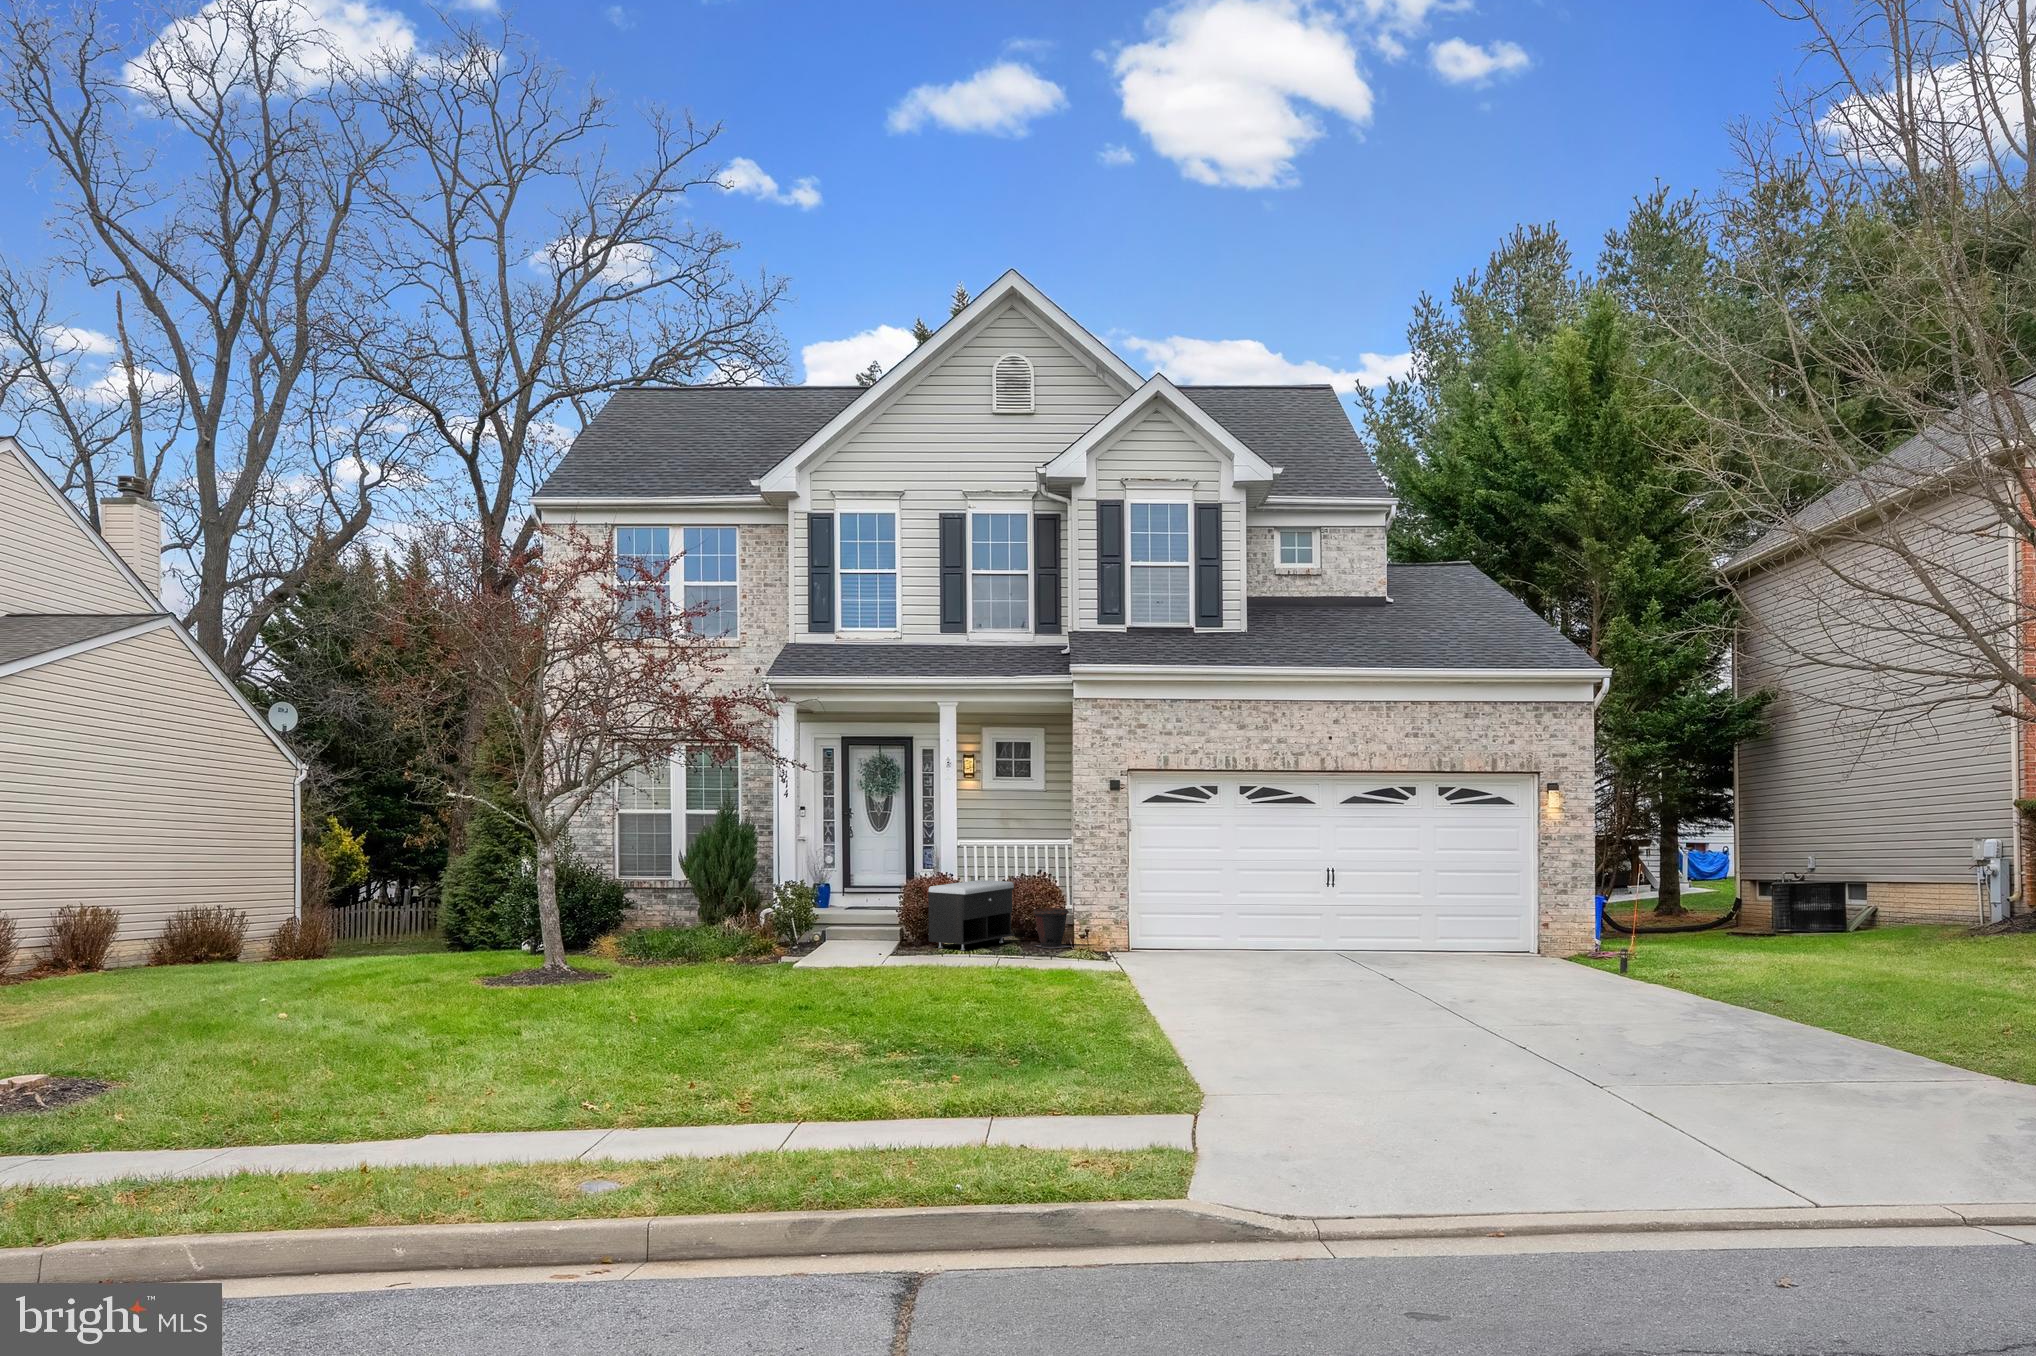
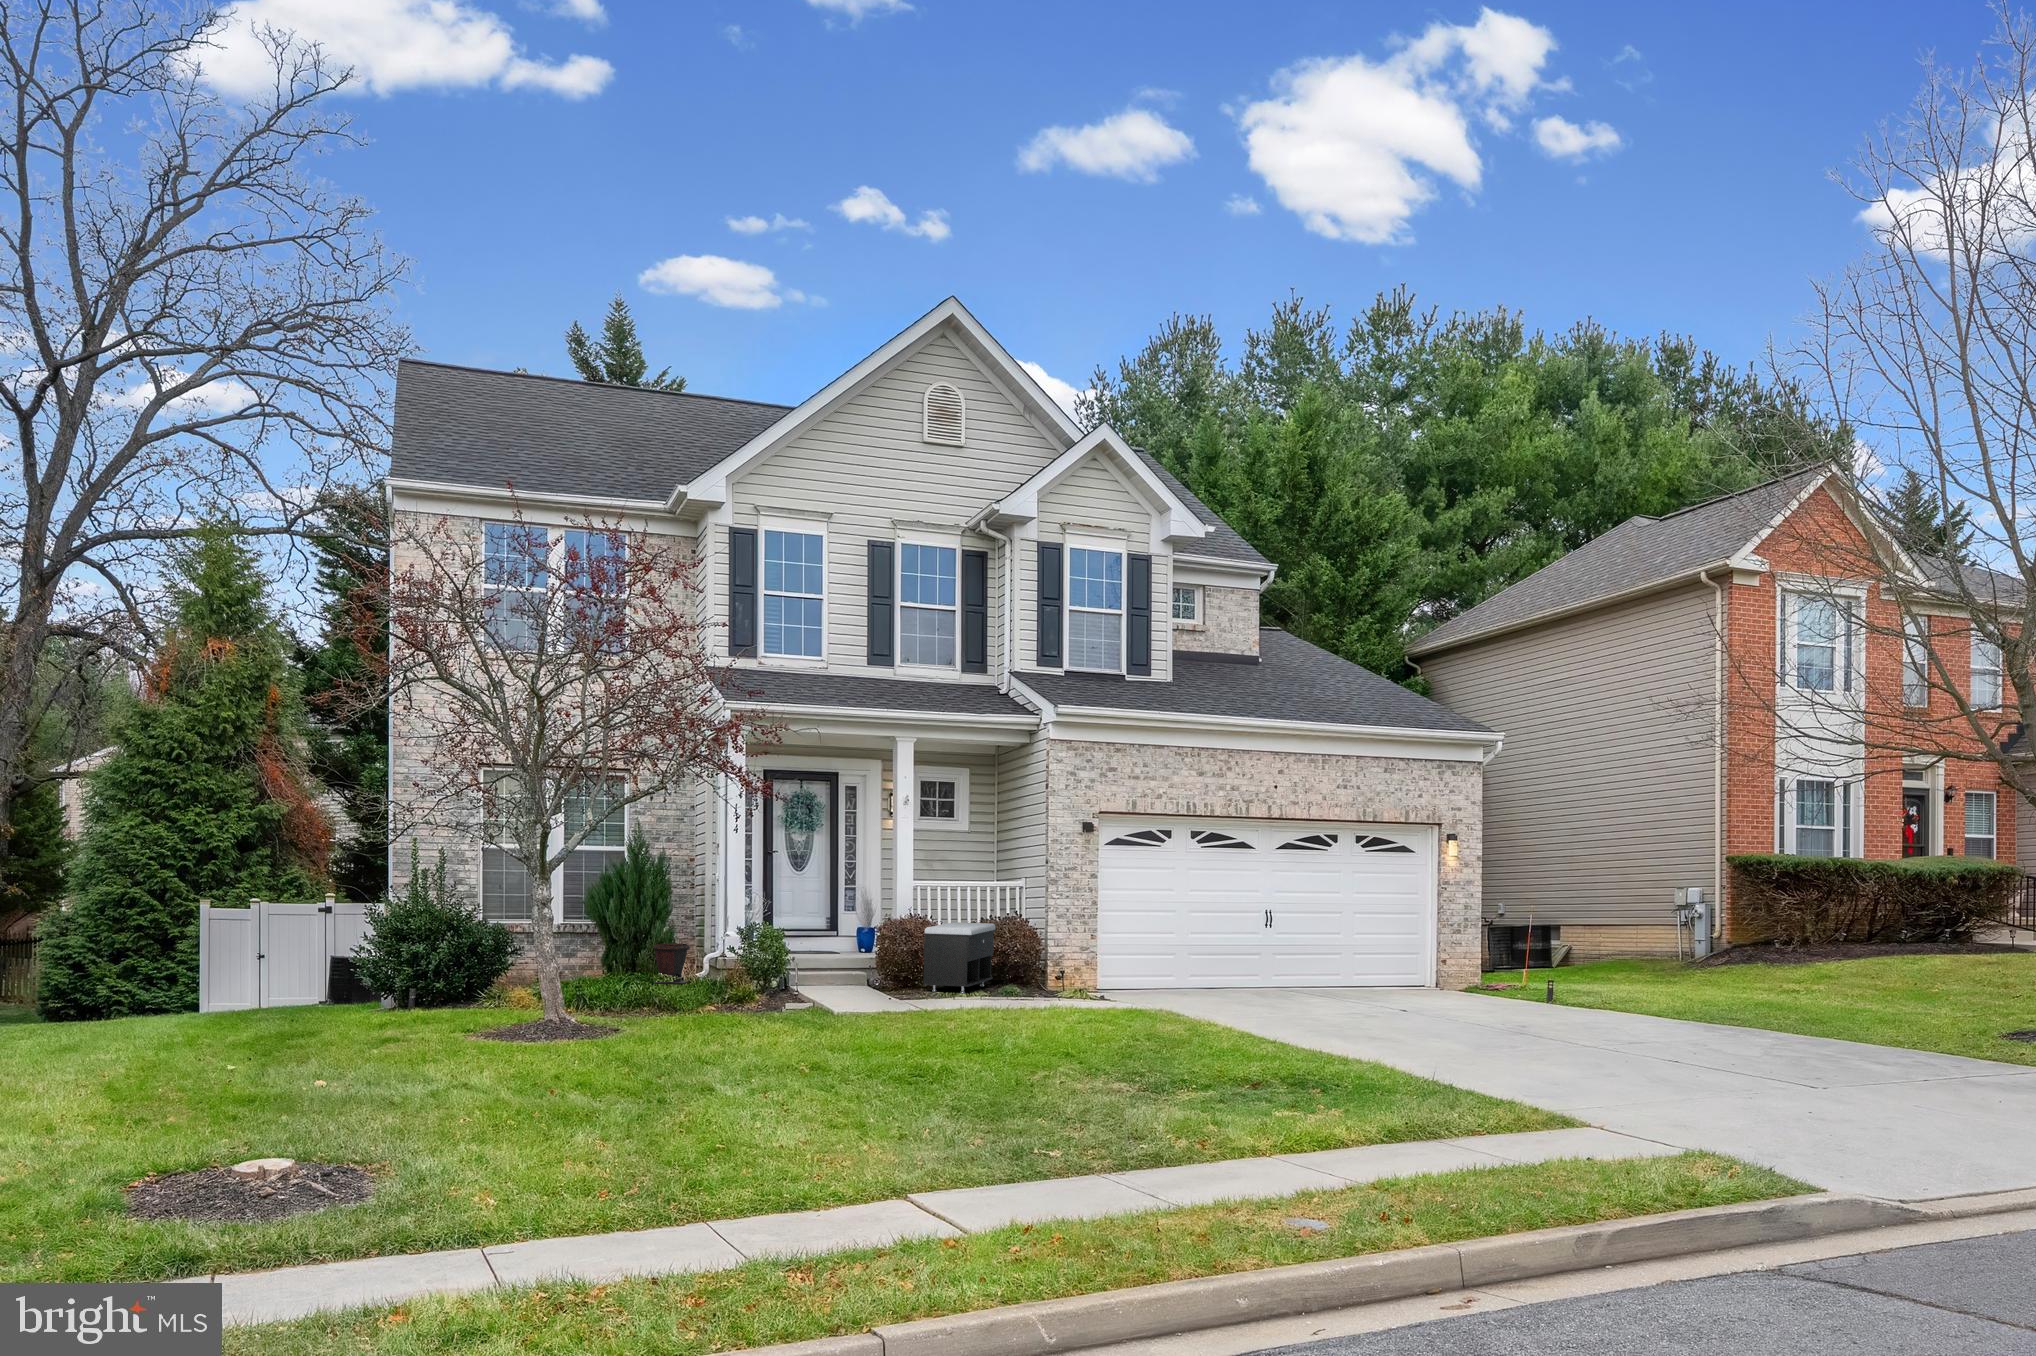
bucket: present [1033,908,1070,949] -> present [653,943,690,983]

